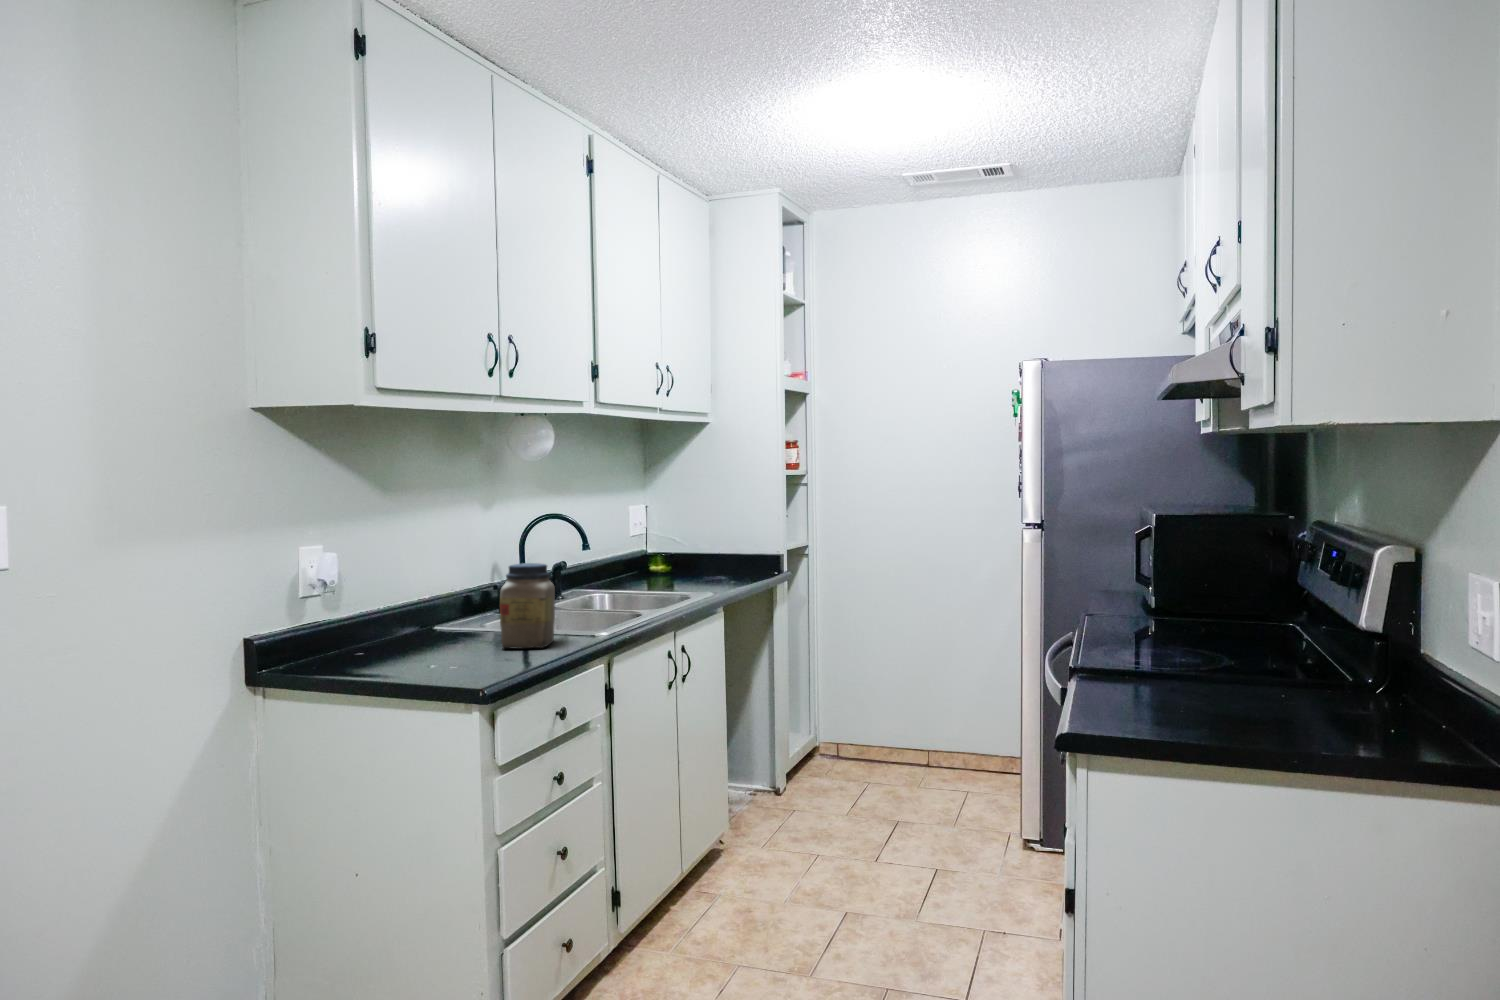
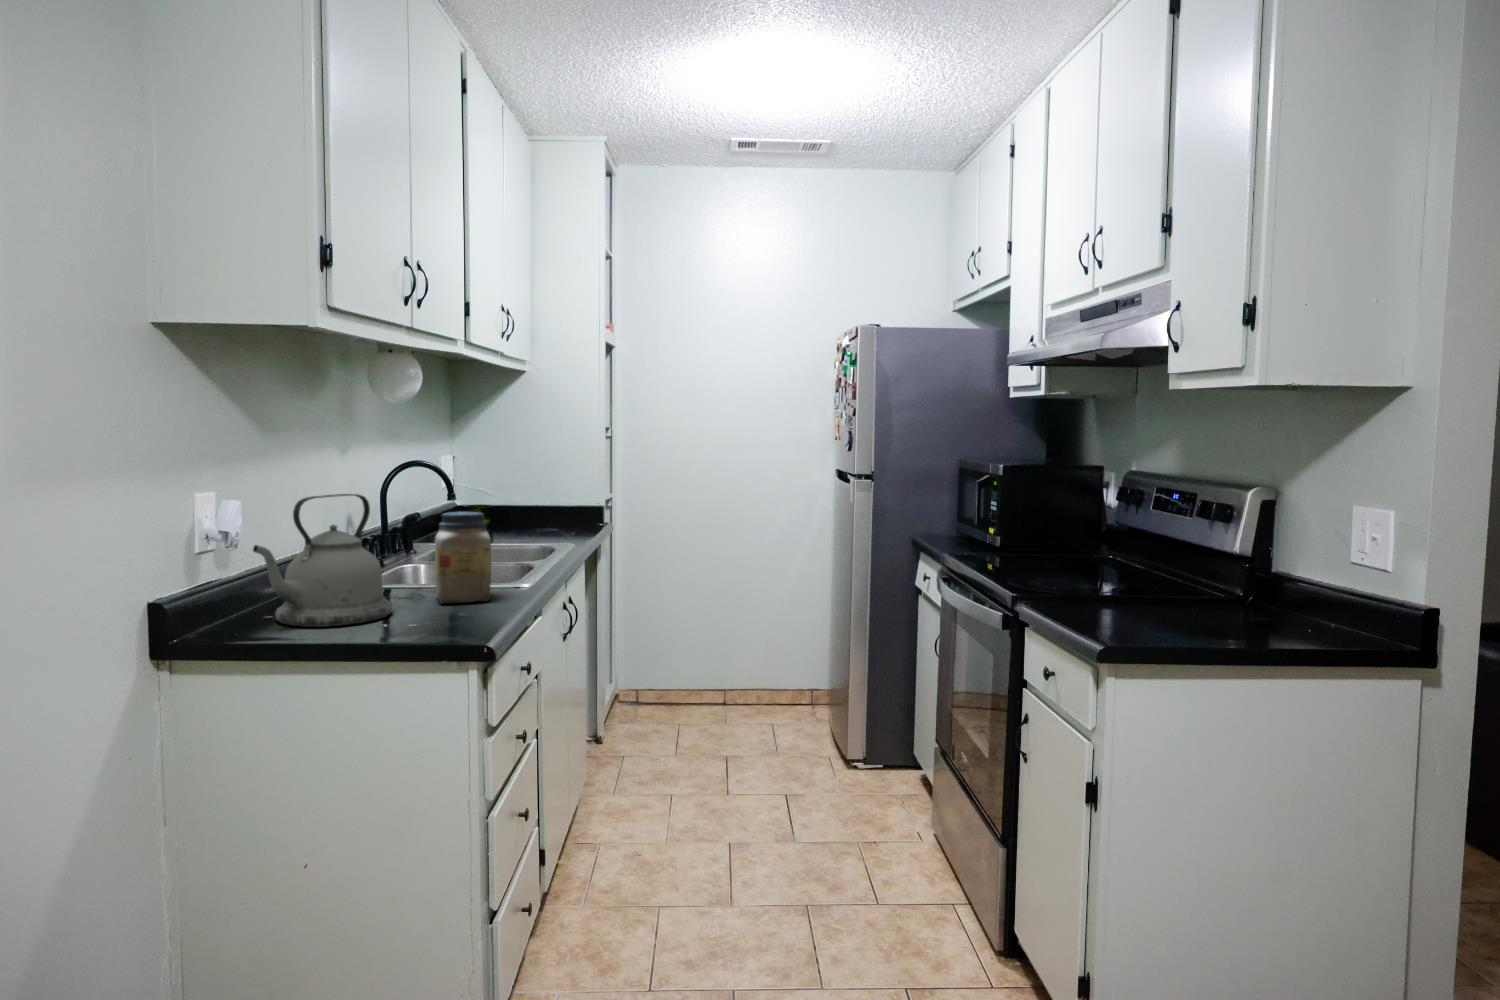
kettle: none [323,547,456,664] -> present [253,494,392,627]

